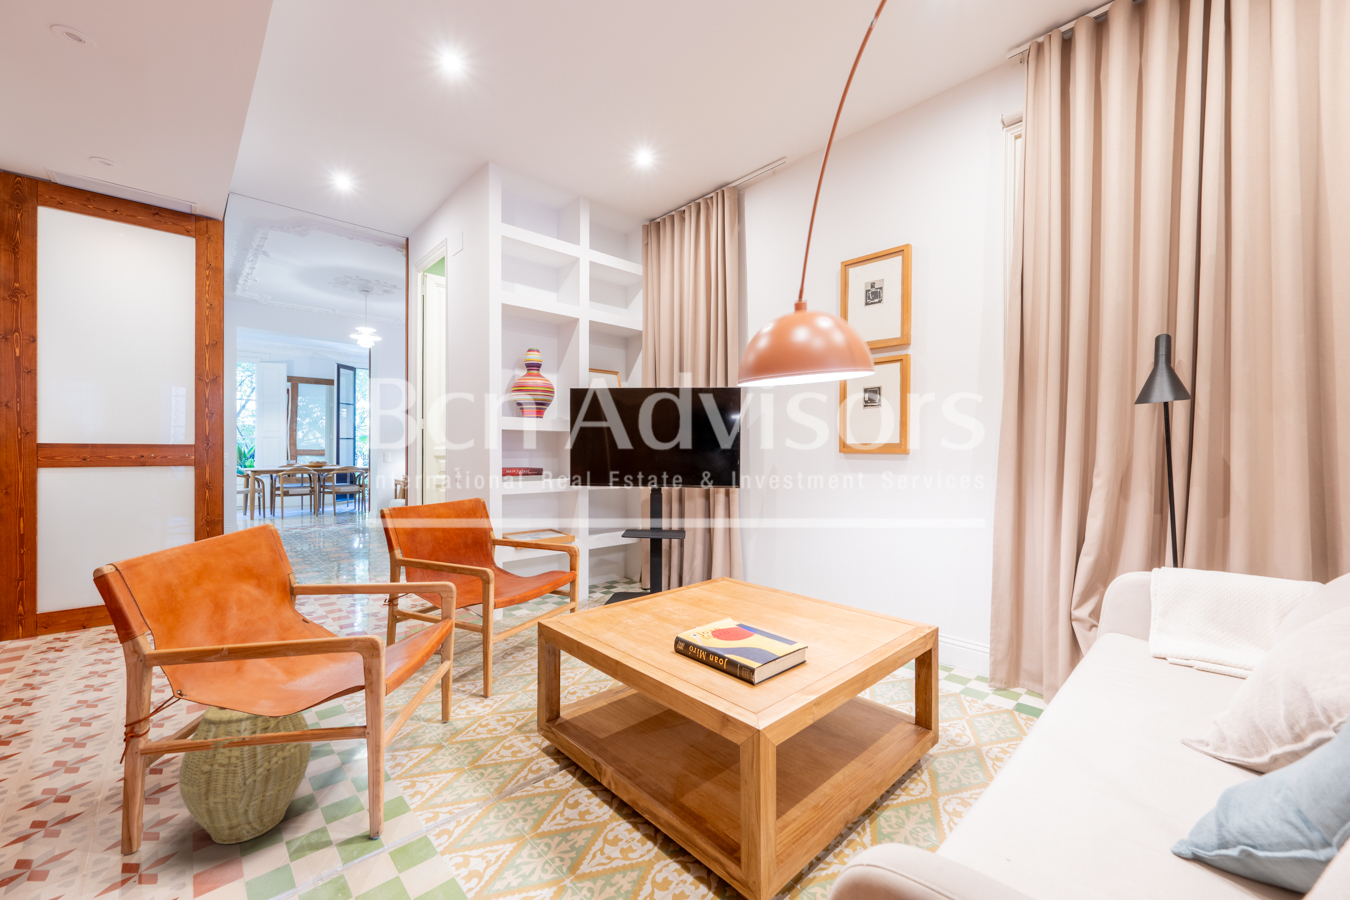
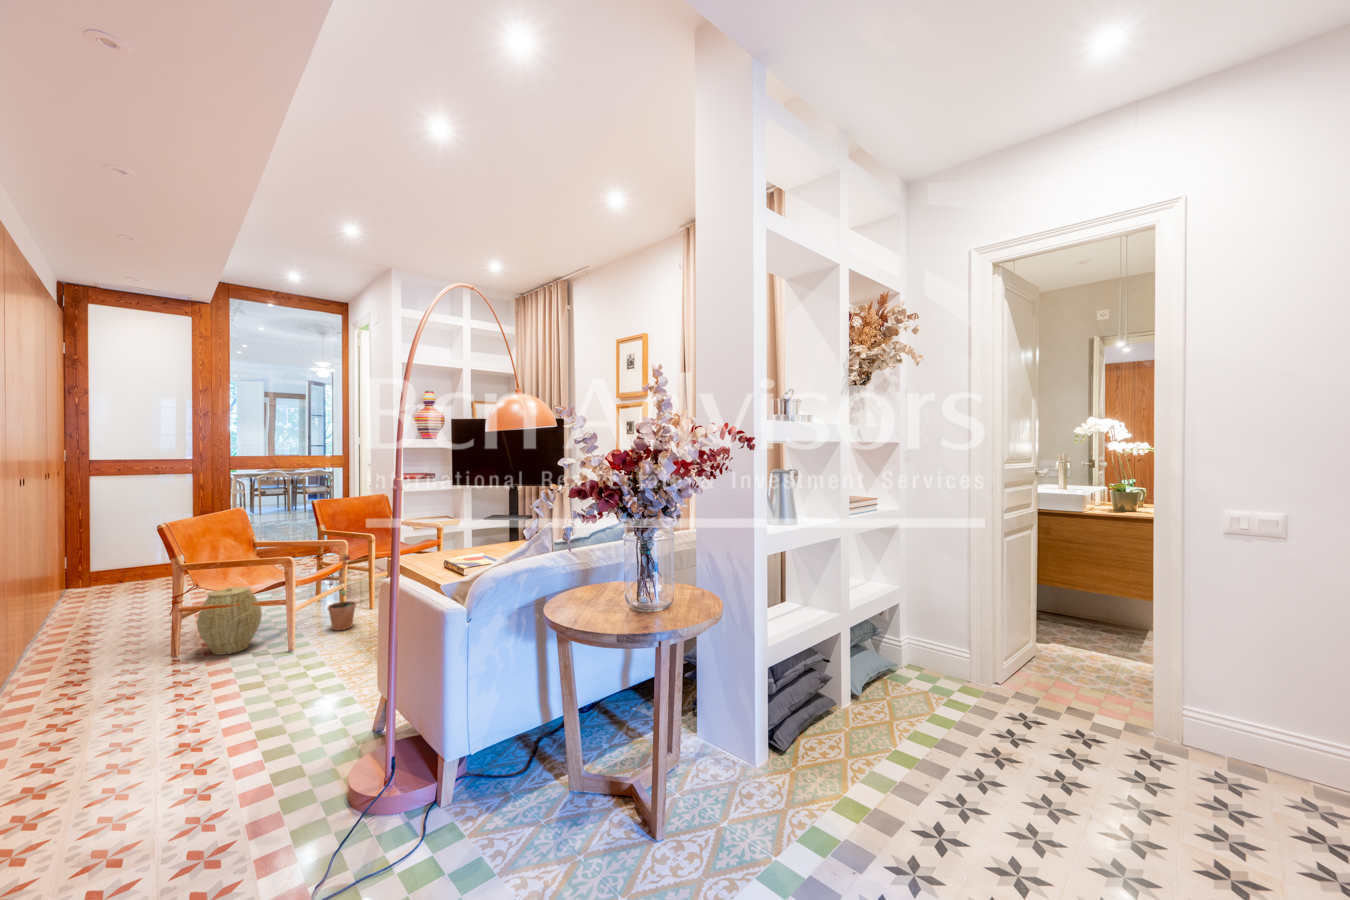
potted plant: none [422,611,479,761] -> present [328,554,356,630]

